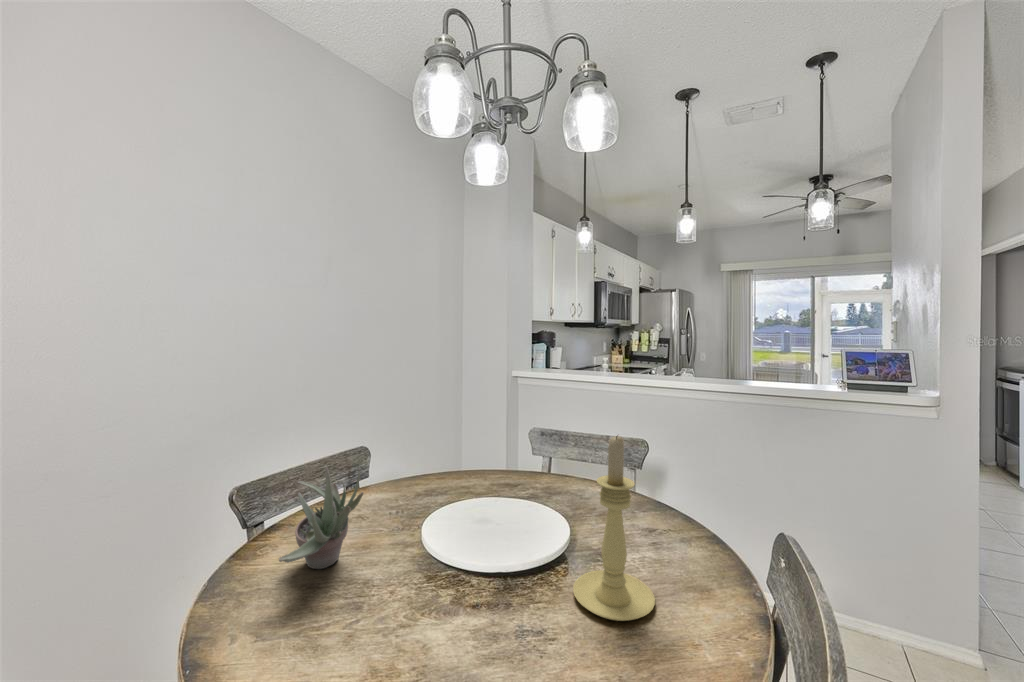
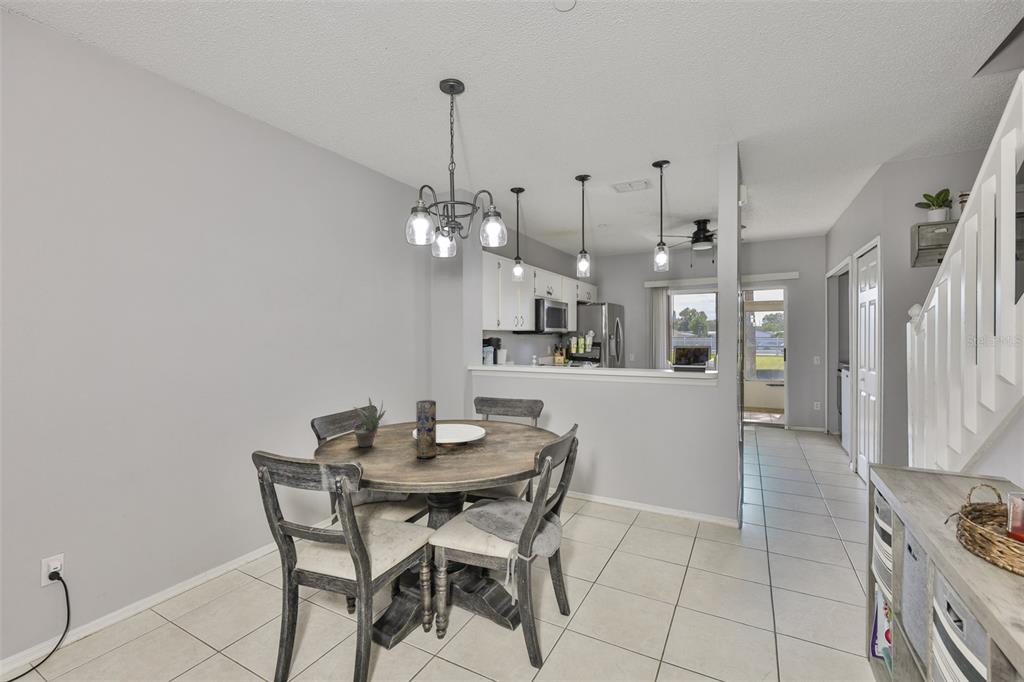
candle holder: present [573,436,655,621] -> none [483,377,518,453]
vase: none [422,490,469,644] -> present [416,400,436,458]

